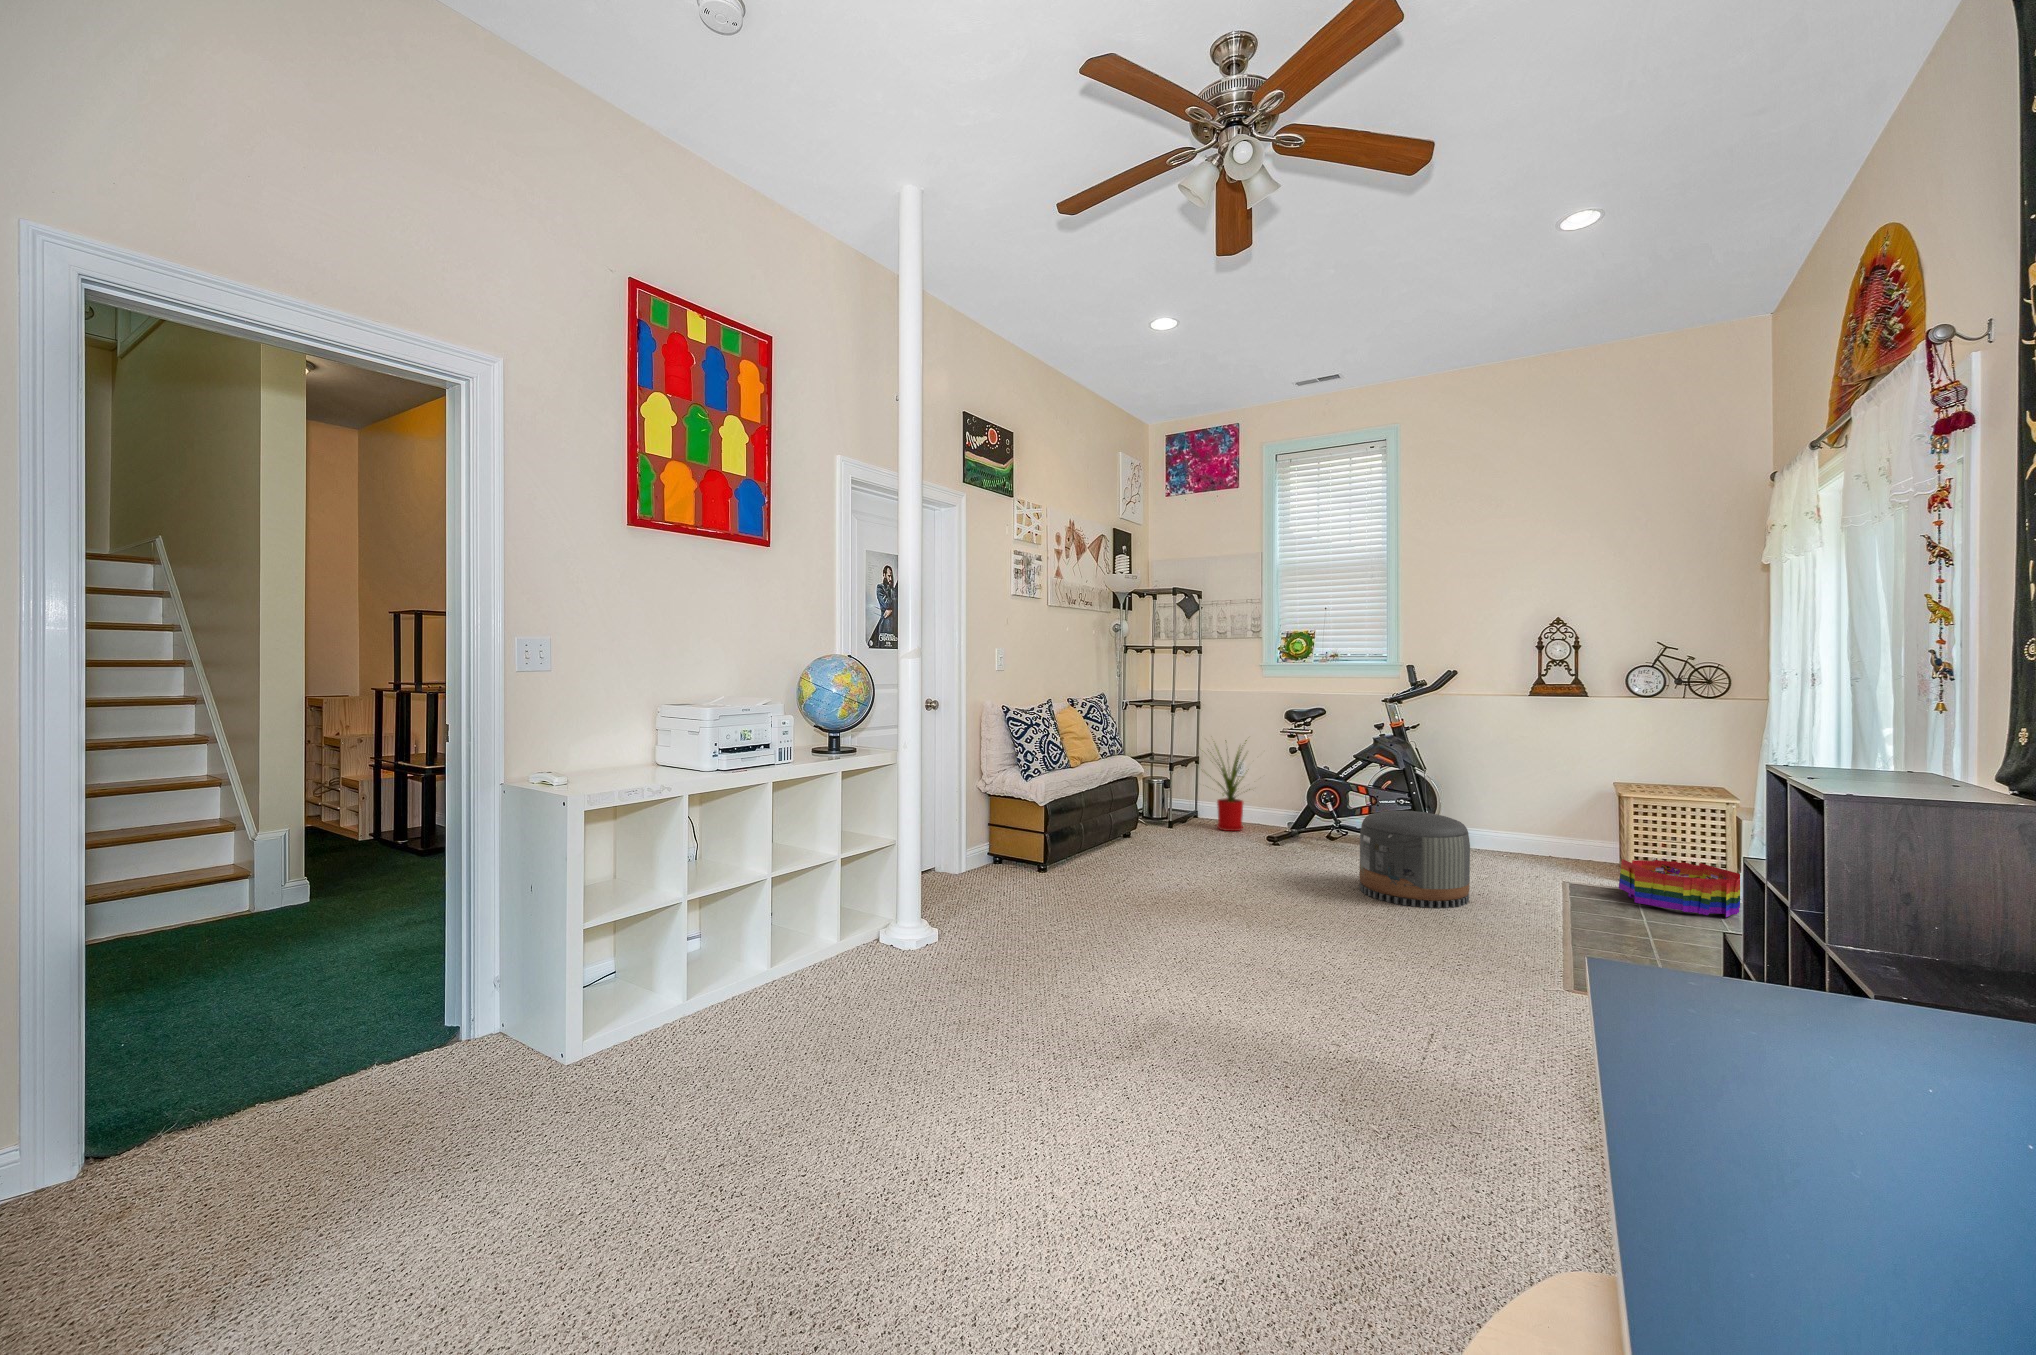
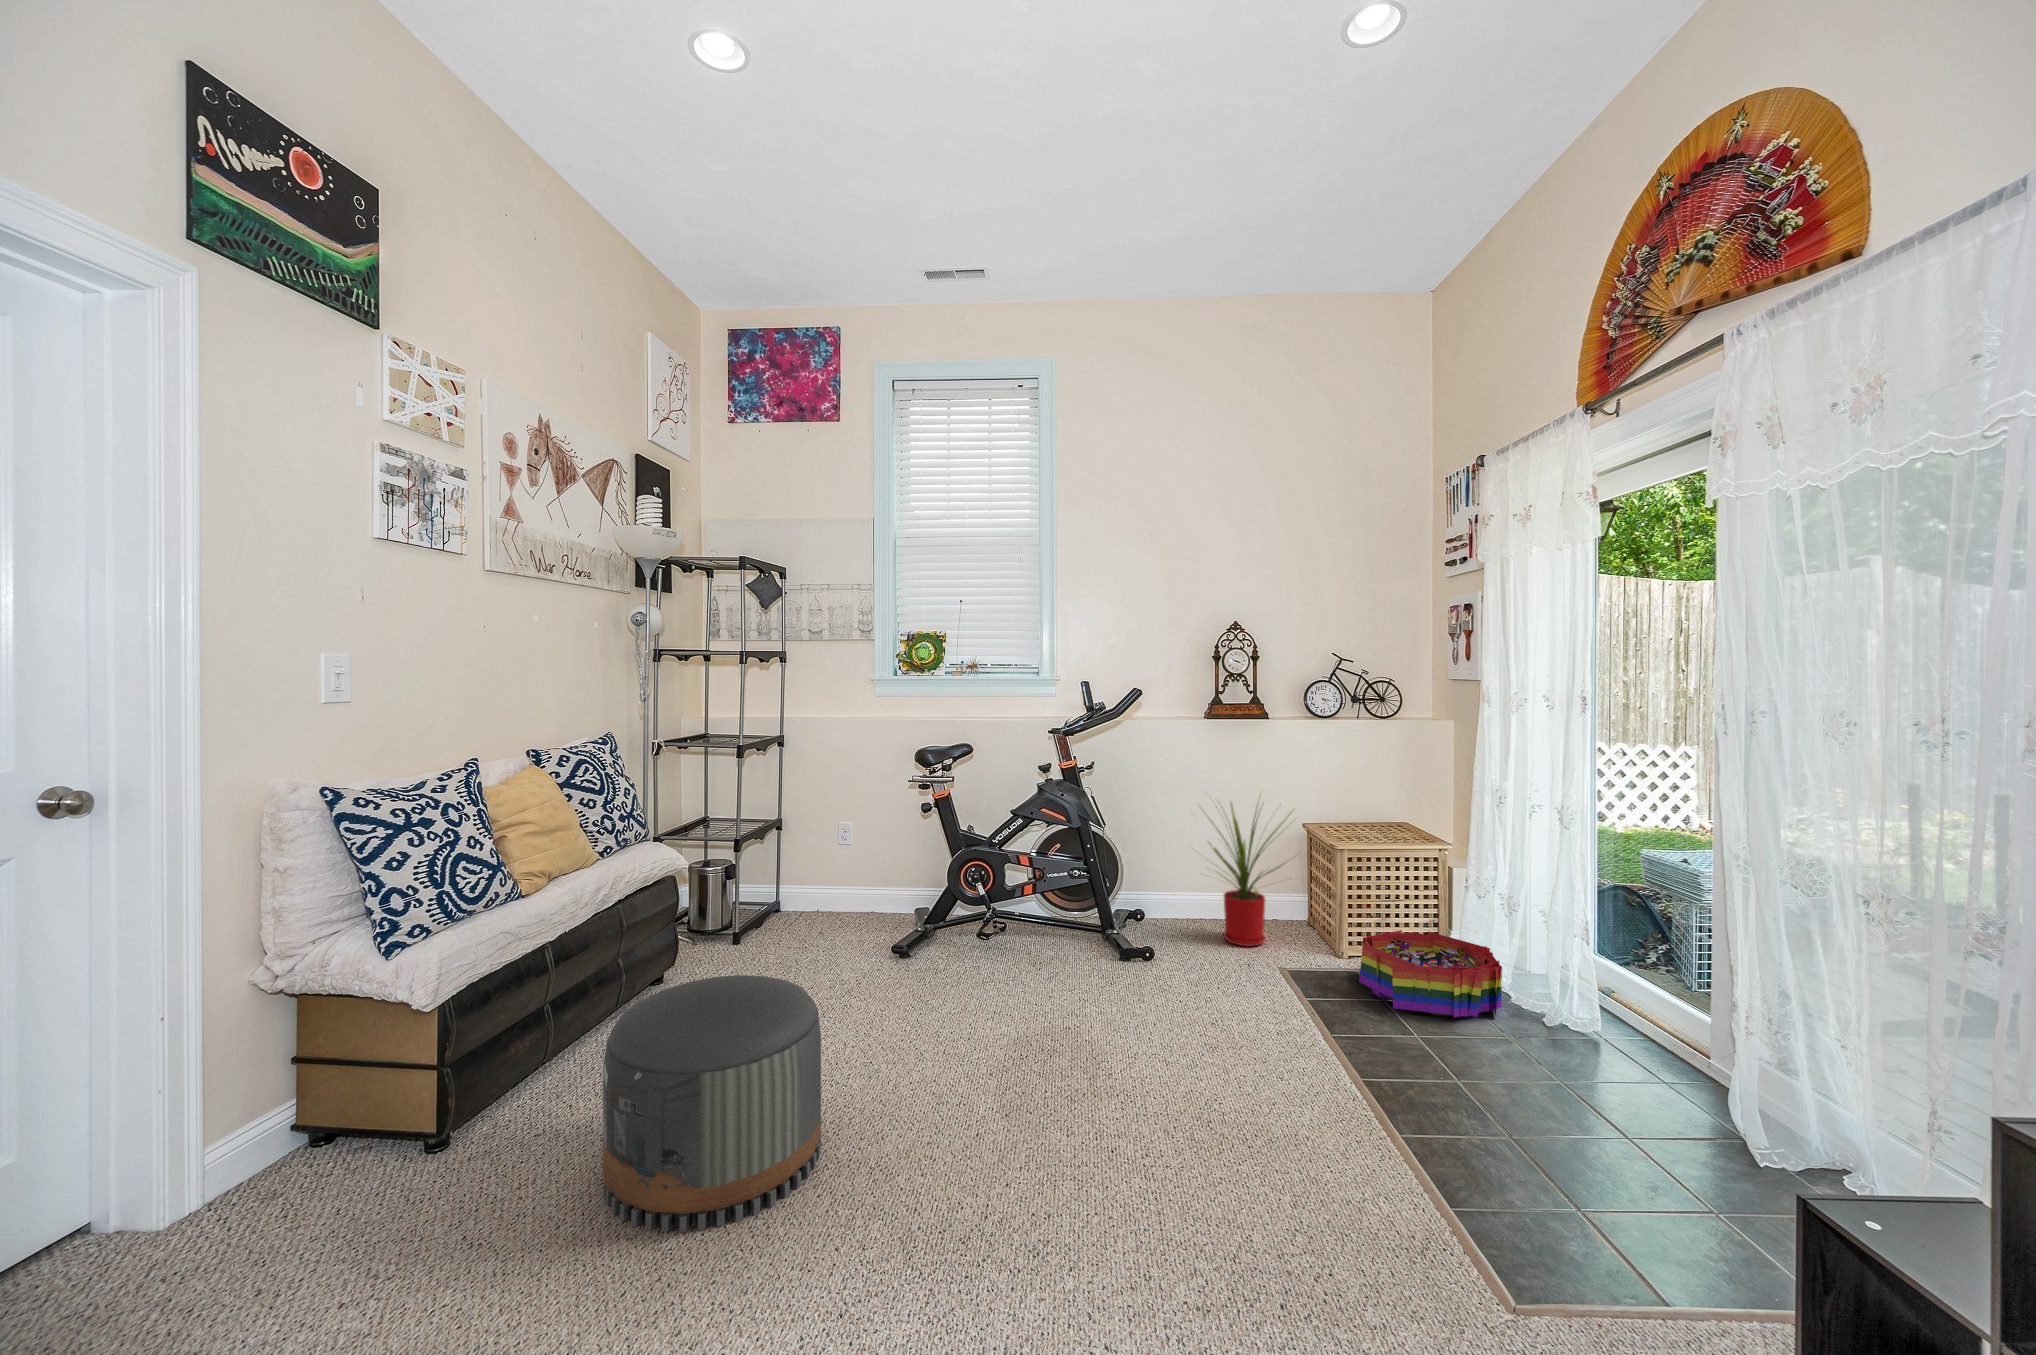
house plant: present [1210,740,1250,831] -> present [1210,796,1293,947]
pouf: present [1360,811,1470,908] -> present [603,975,821,1232]

